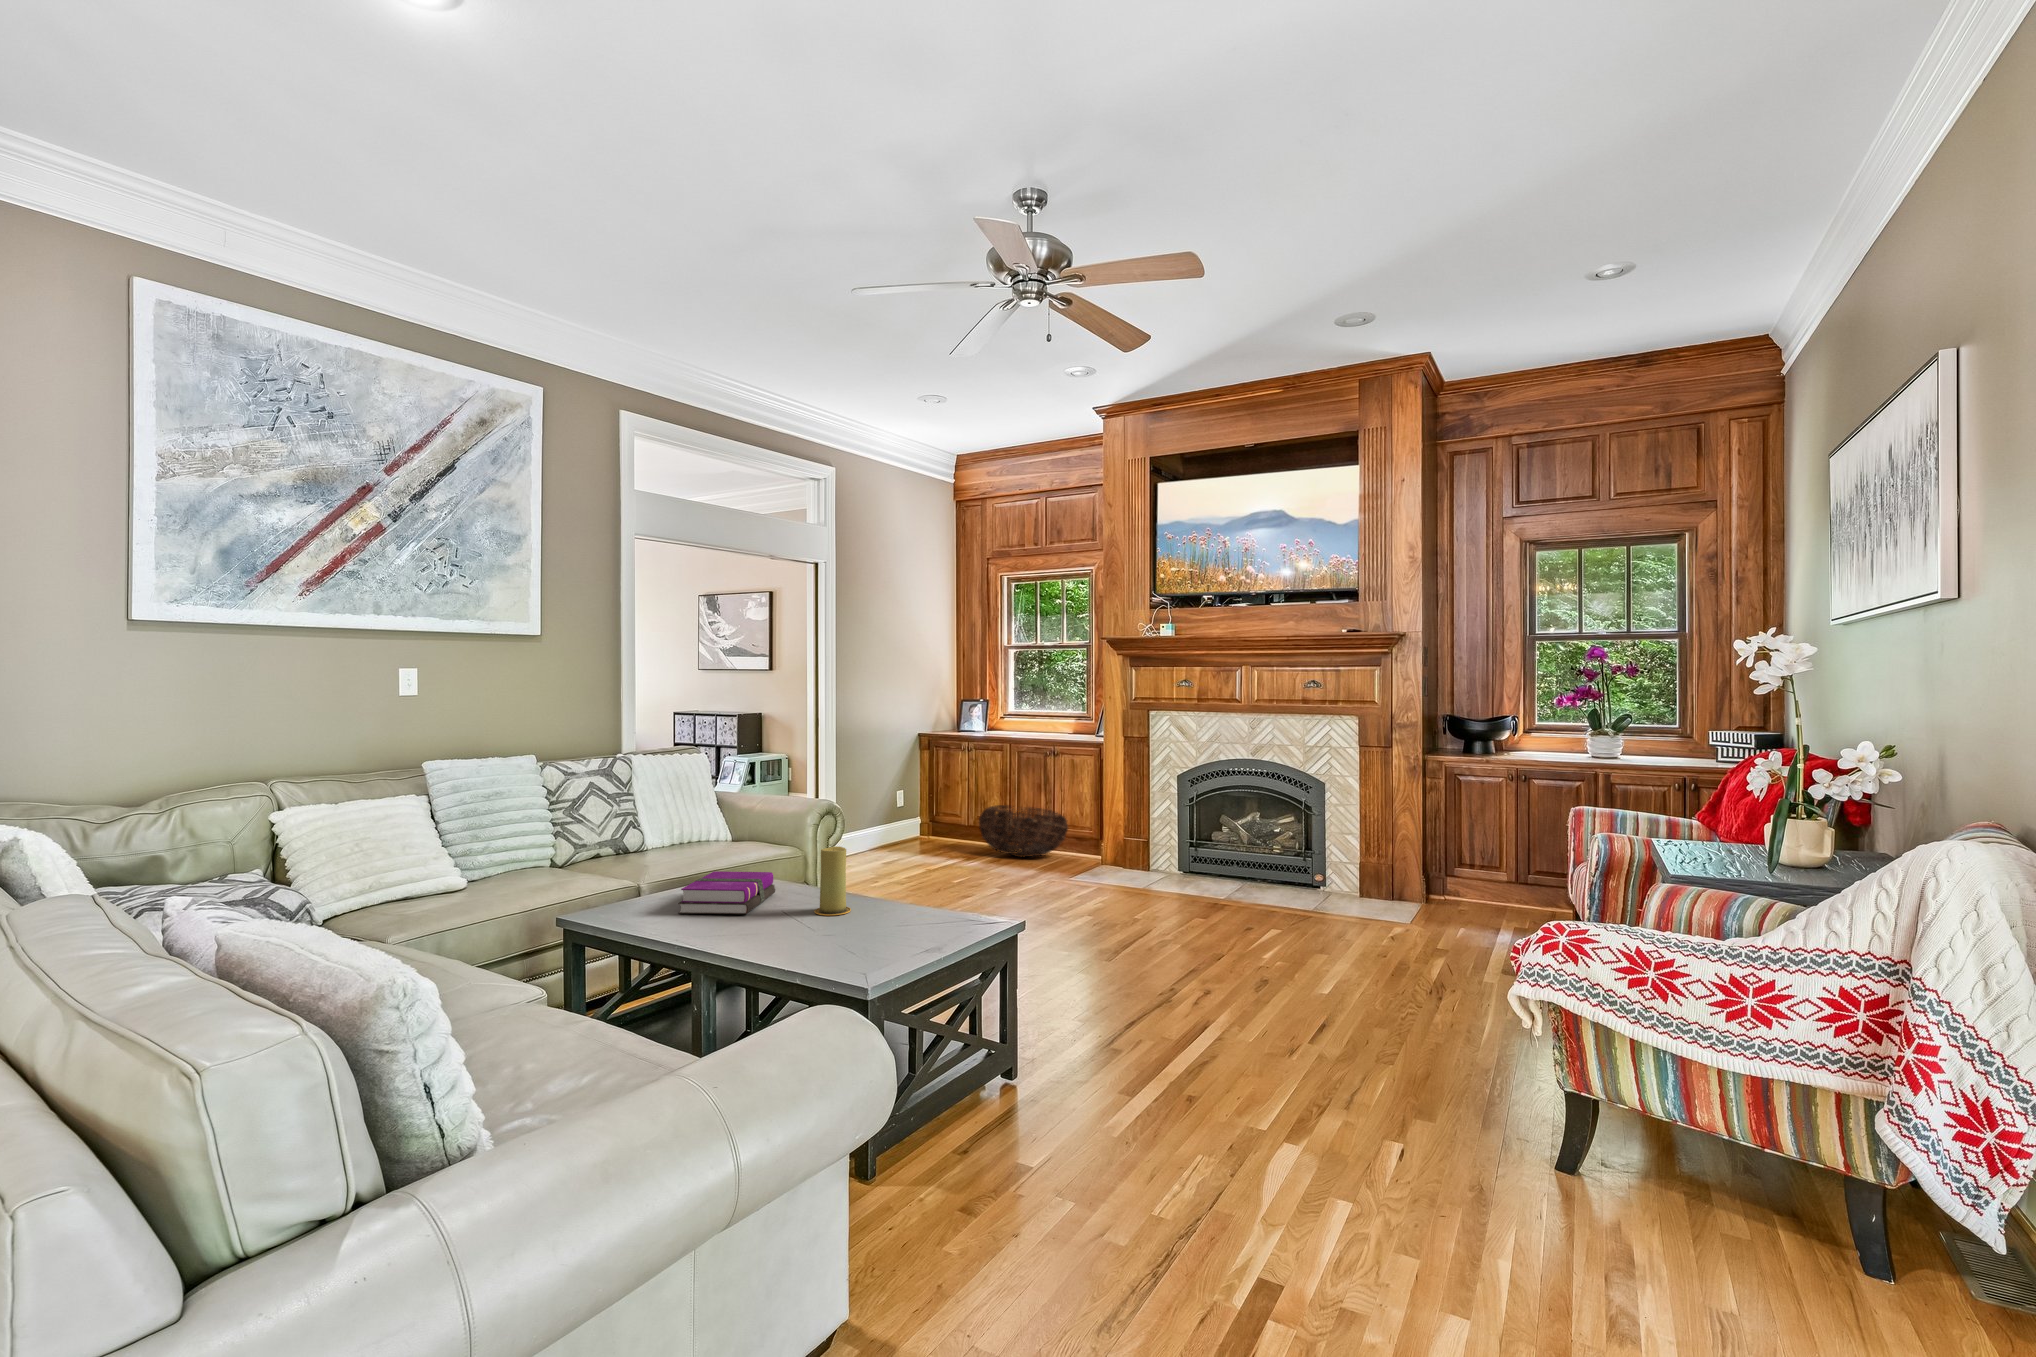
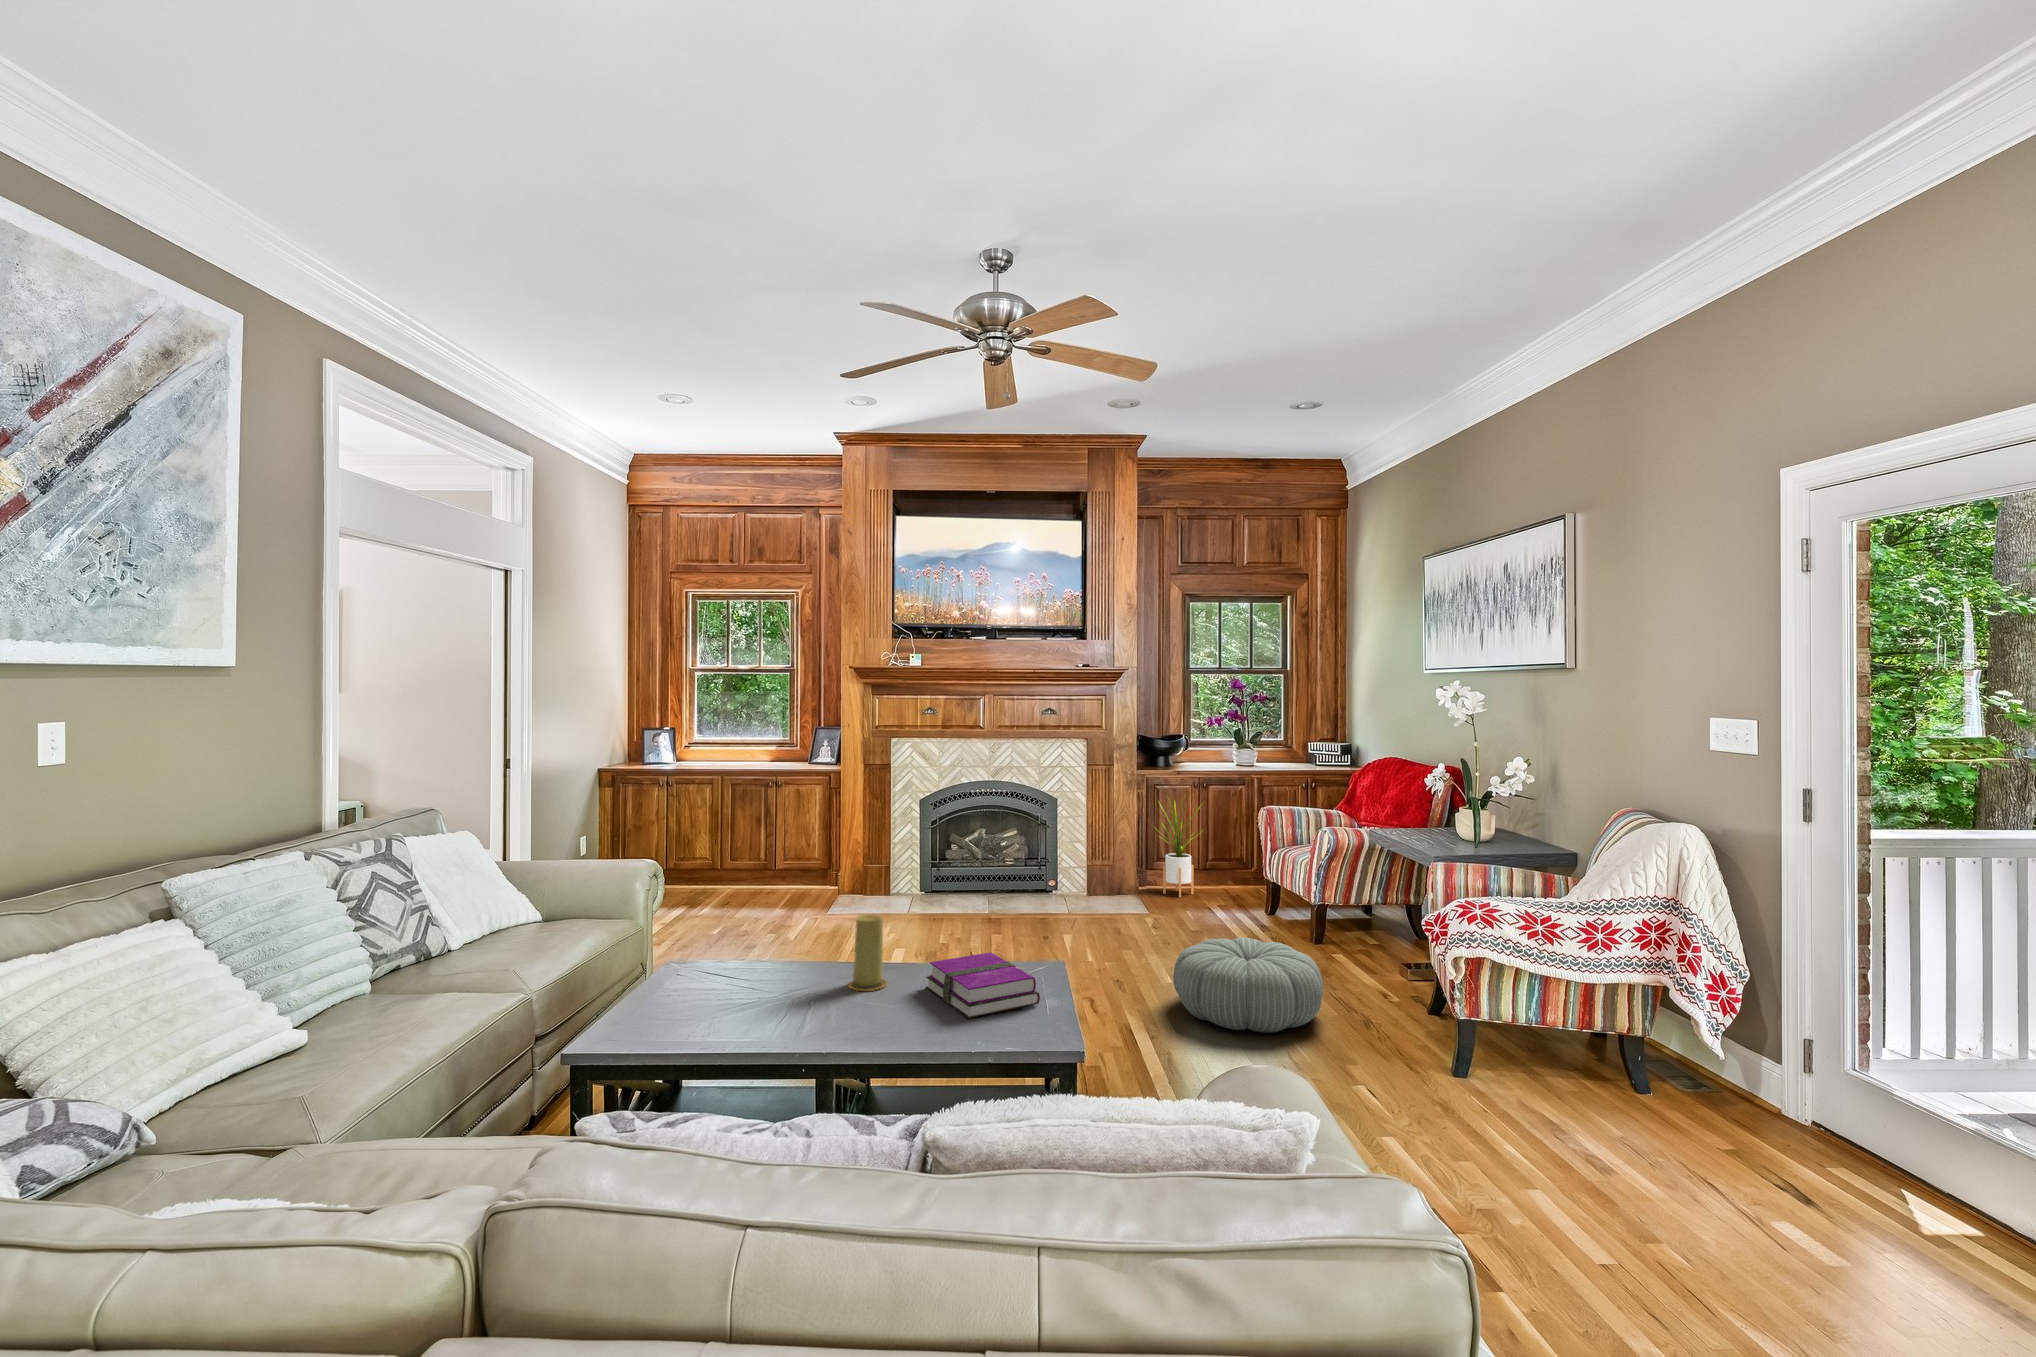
house plant: none [1442,784,1516,915] -> present [1158,799,1202,898]
basket: present [979,805,1068,857] -> none [693,842,798,896]
hardback book: present [678,871,776,914] -> present [926,953,1040,1018]
pouf: none [1275,947,1468,1065] -> present [1173,938,1323,1032]

